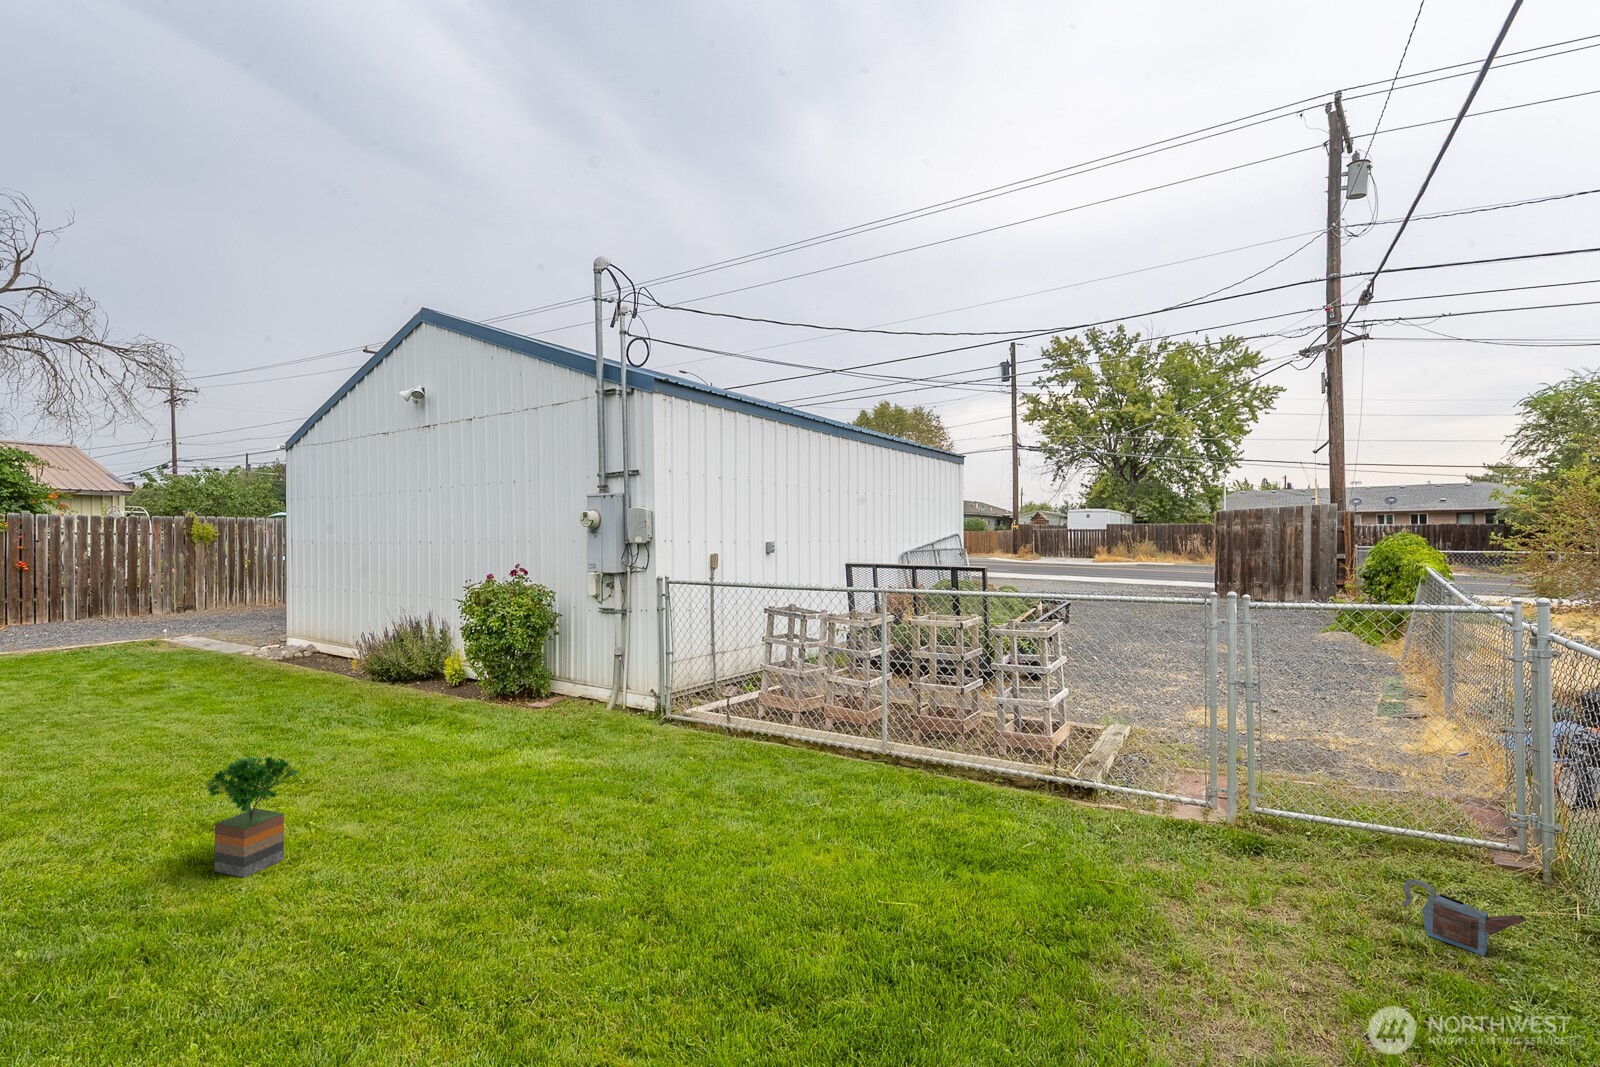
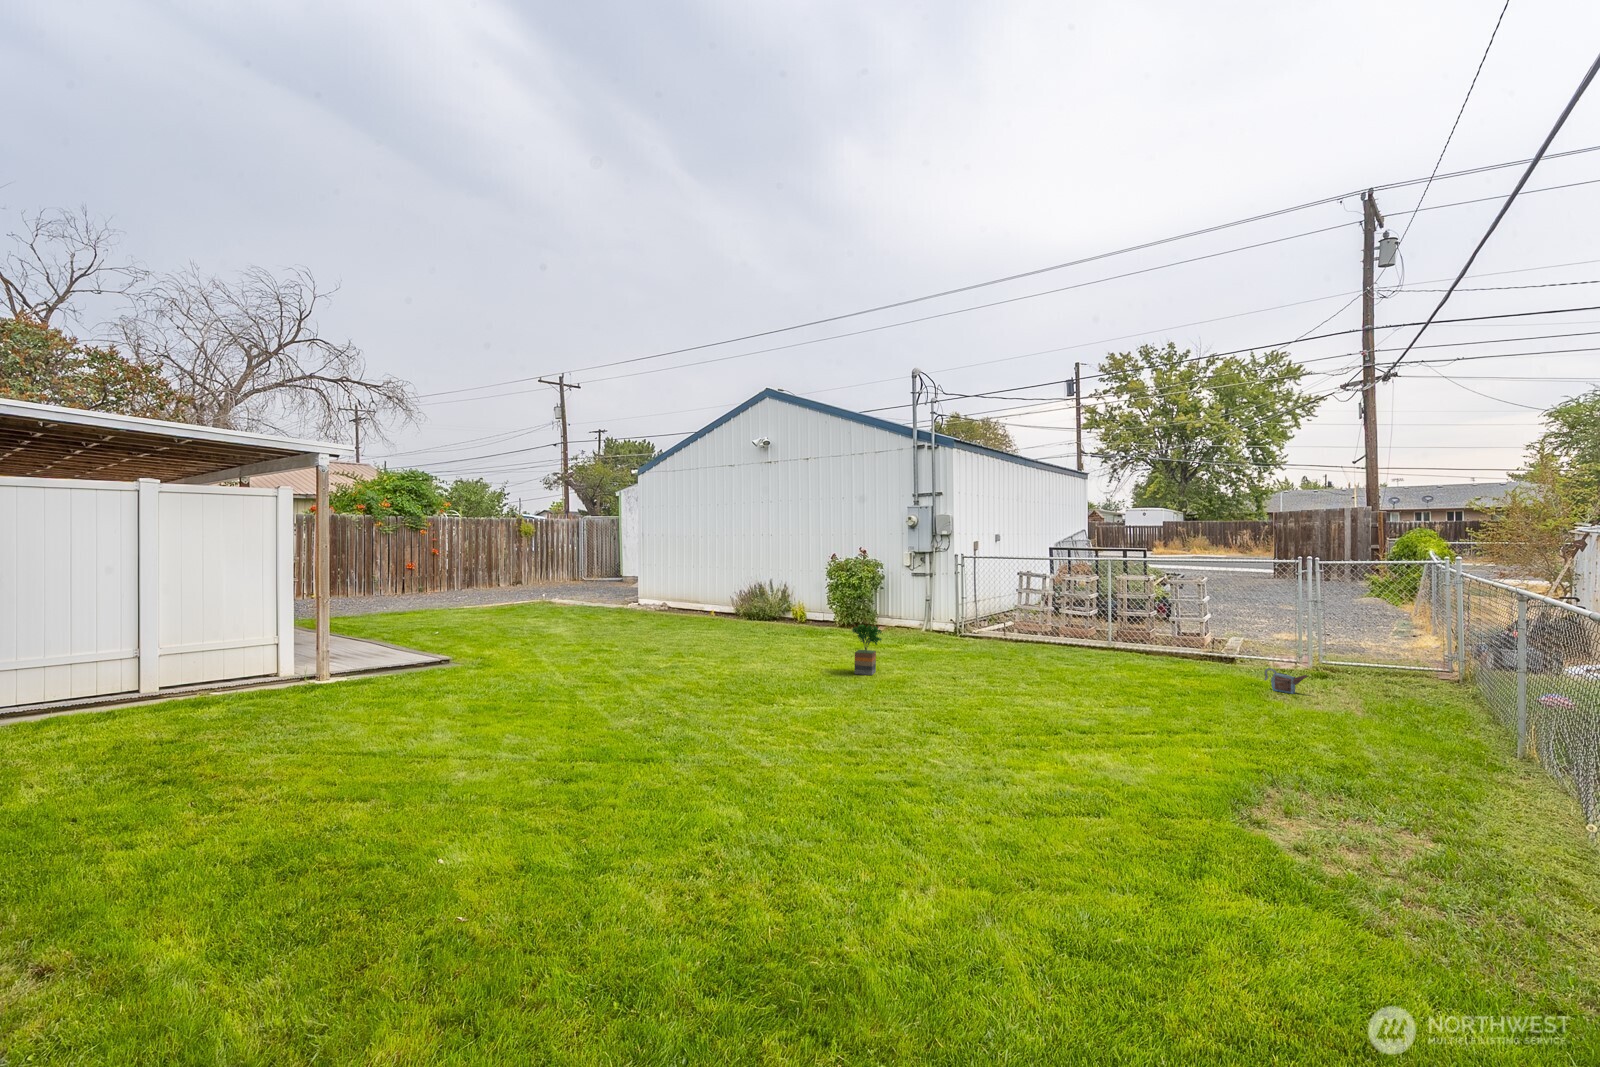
watering can: present [1402,879,1526,956] -> present [1264,668,1308,694]

